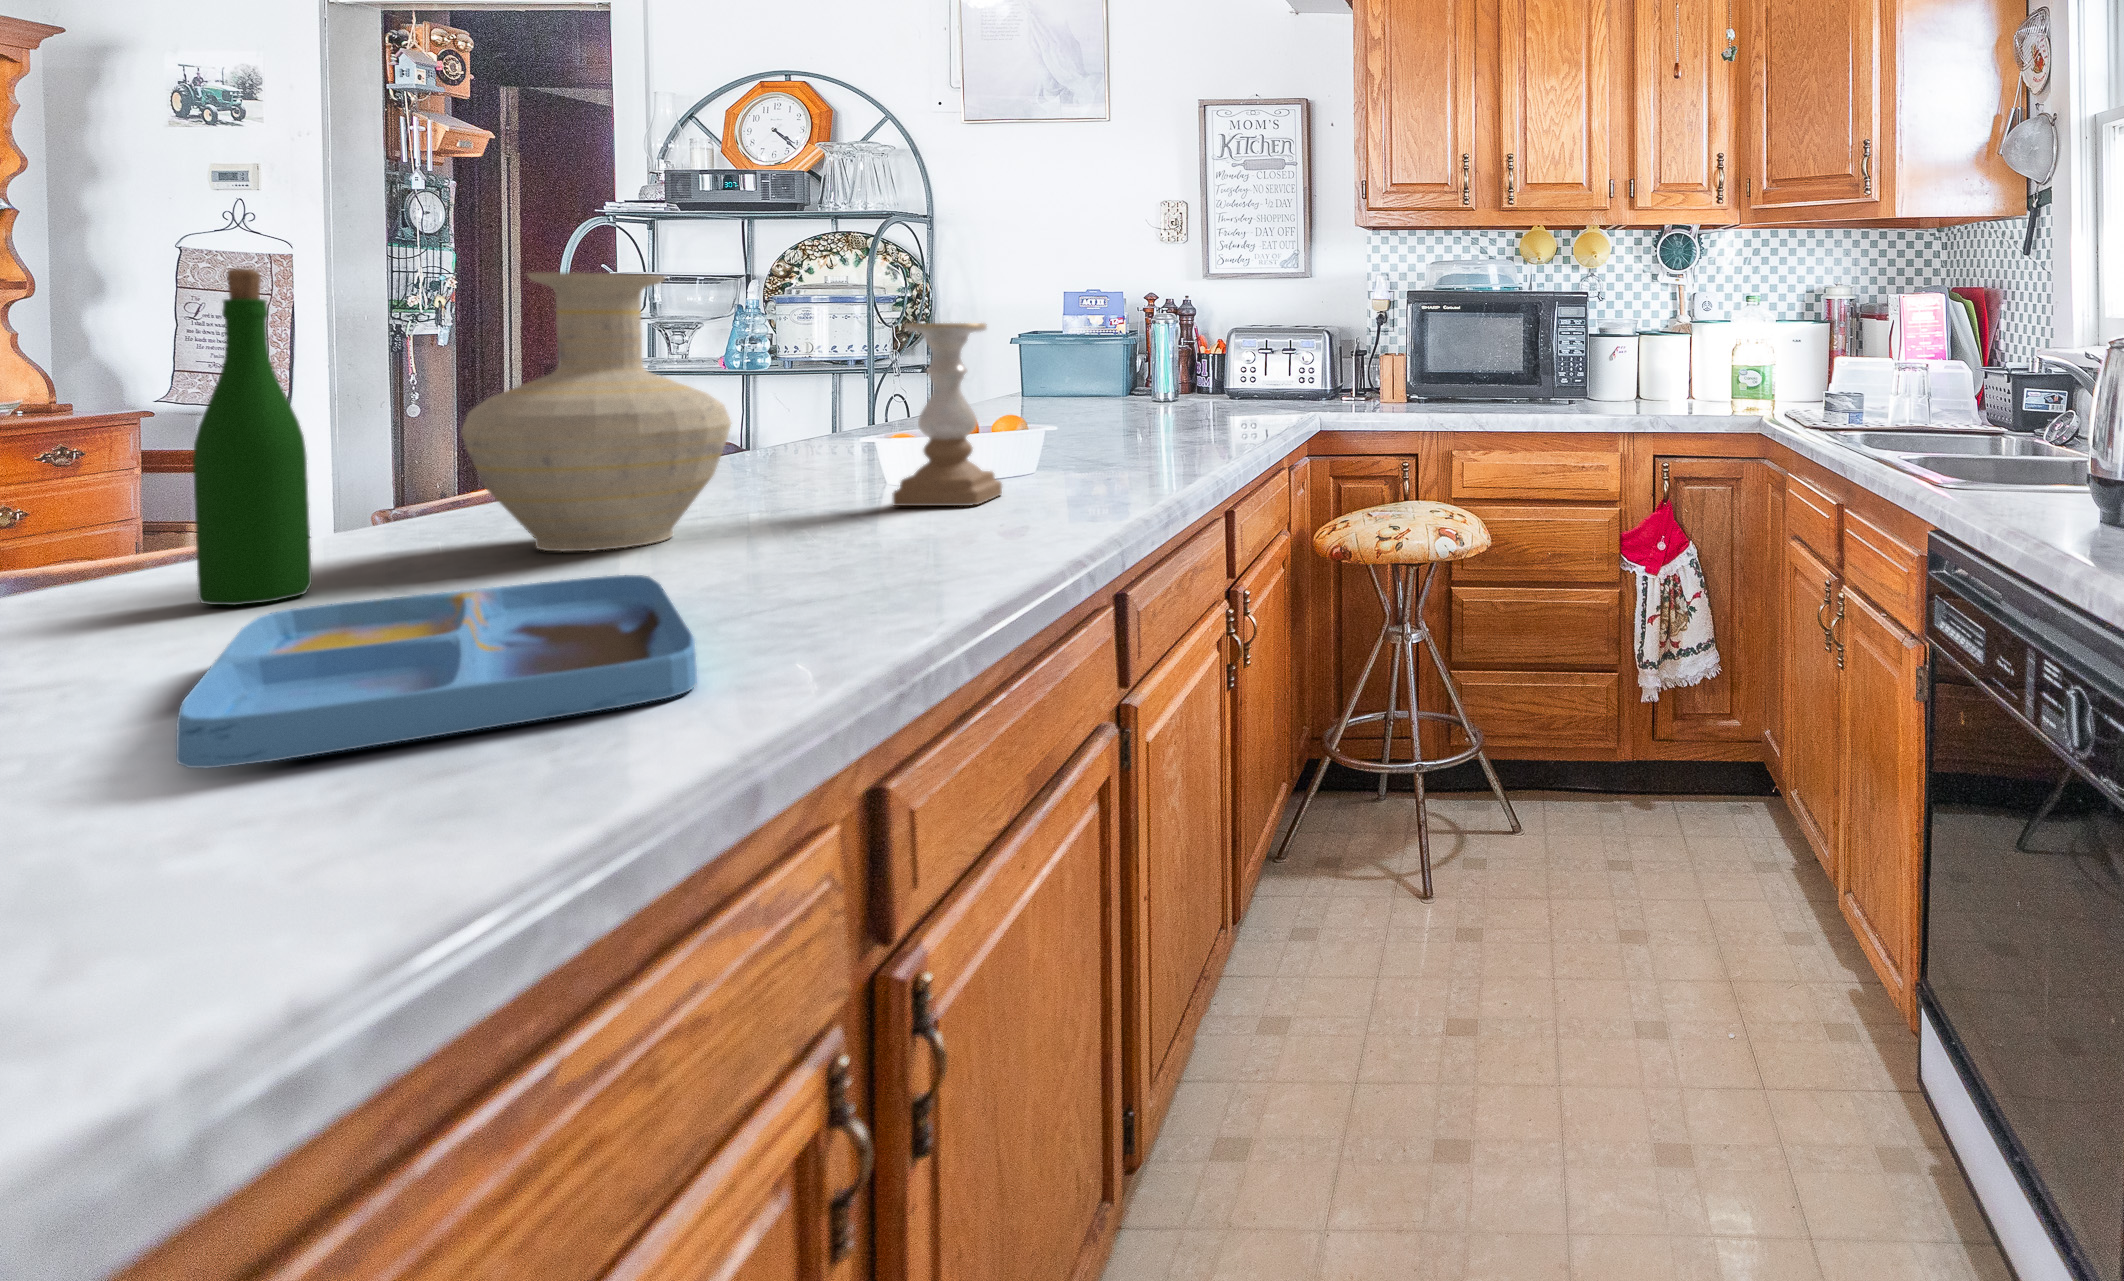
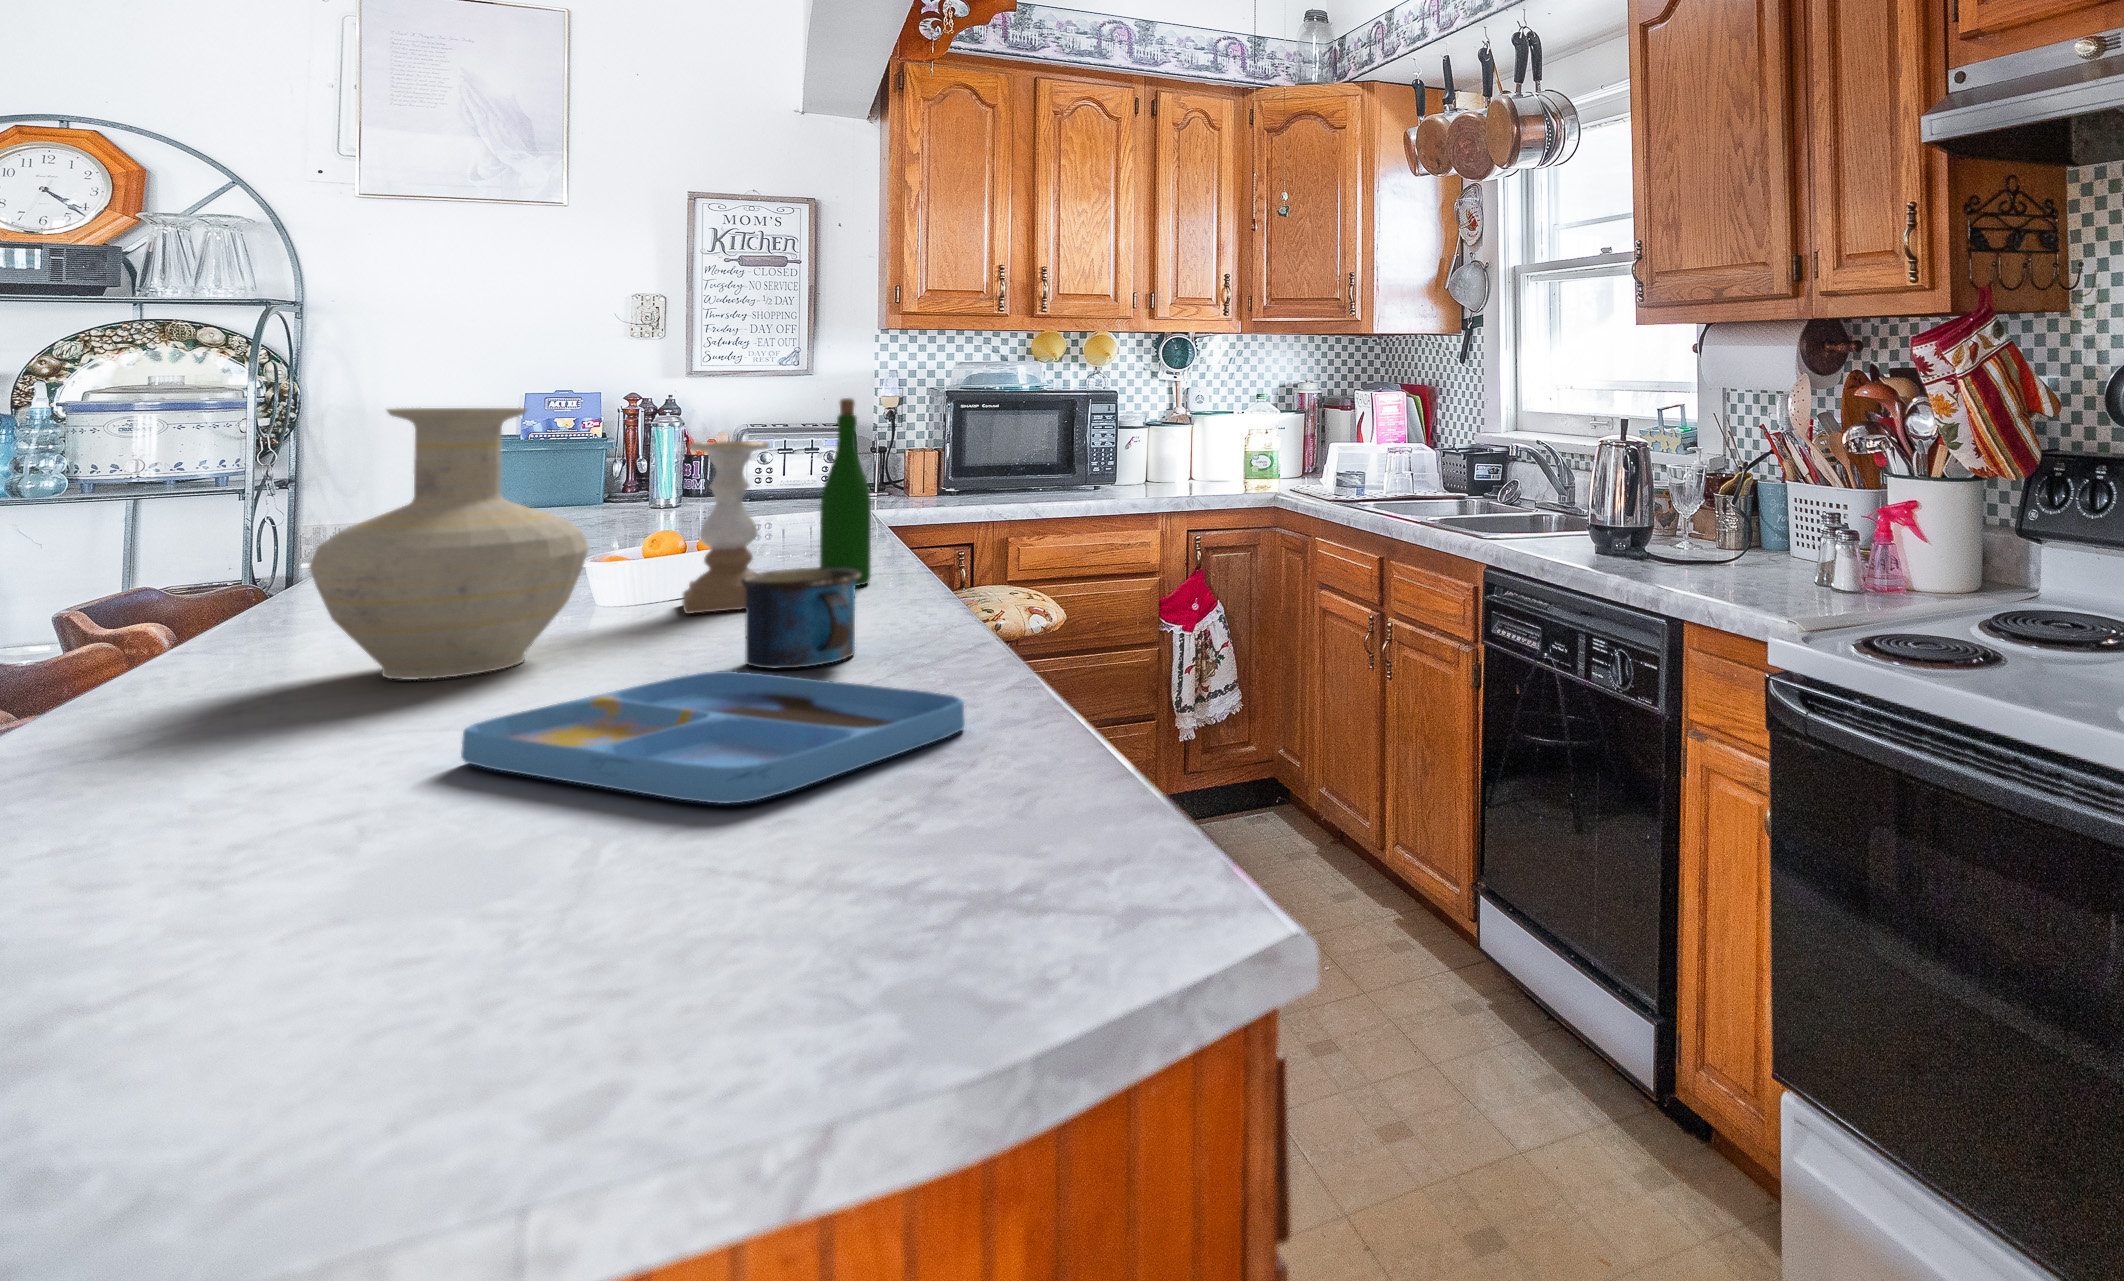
wine bottle: present [193,268,312,605] -> present [820,398,871,586]
mug: none [756,461,898,578] -> present [741,567,861,669]

